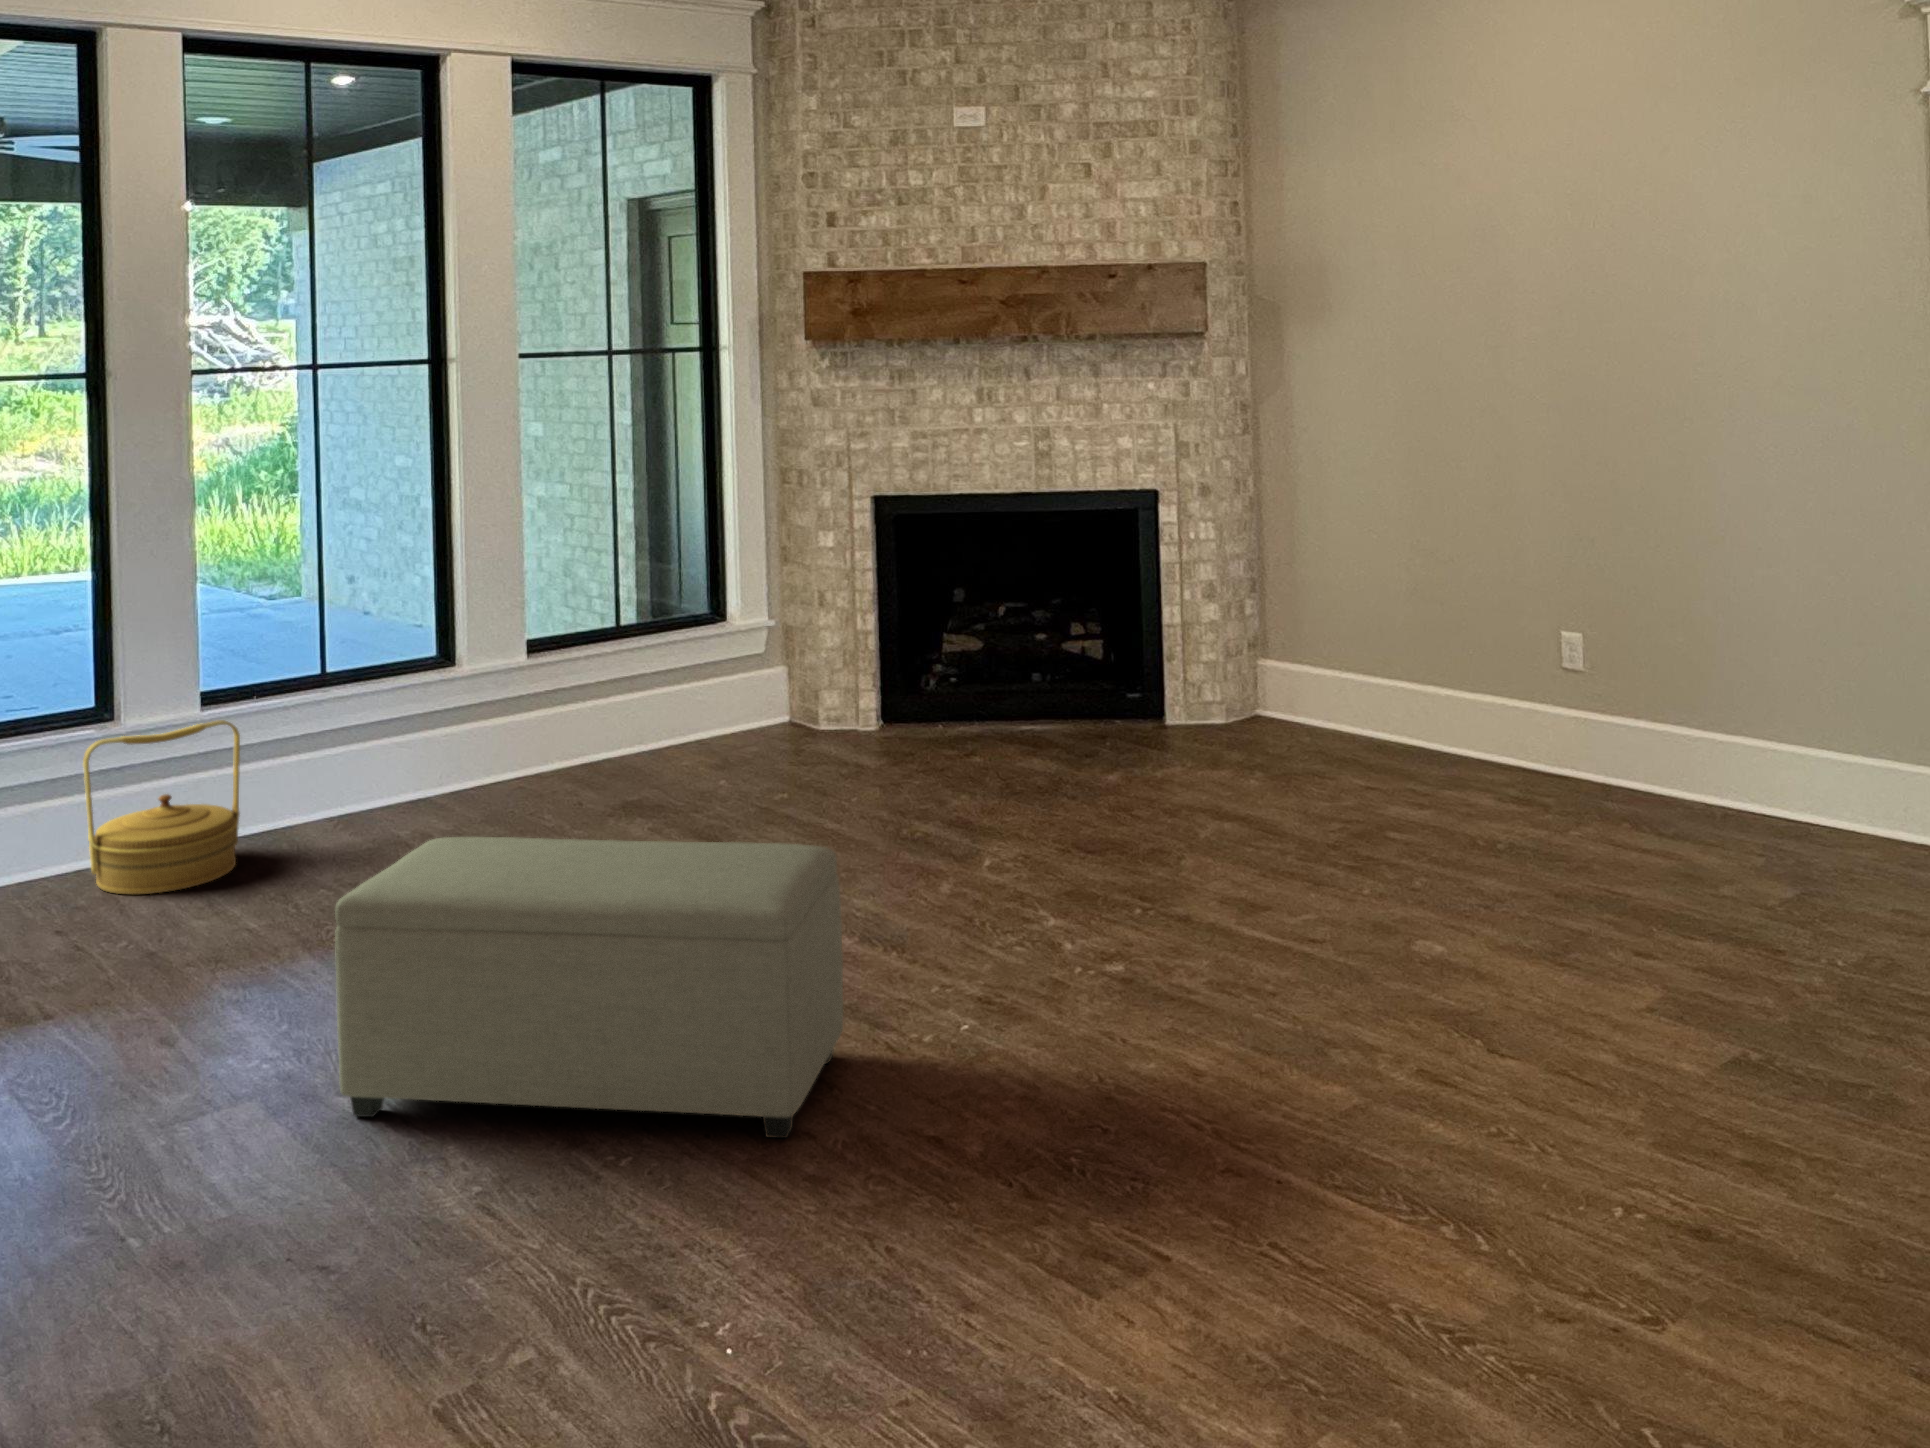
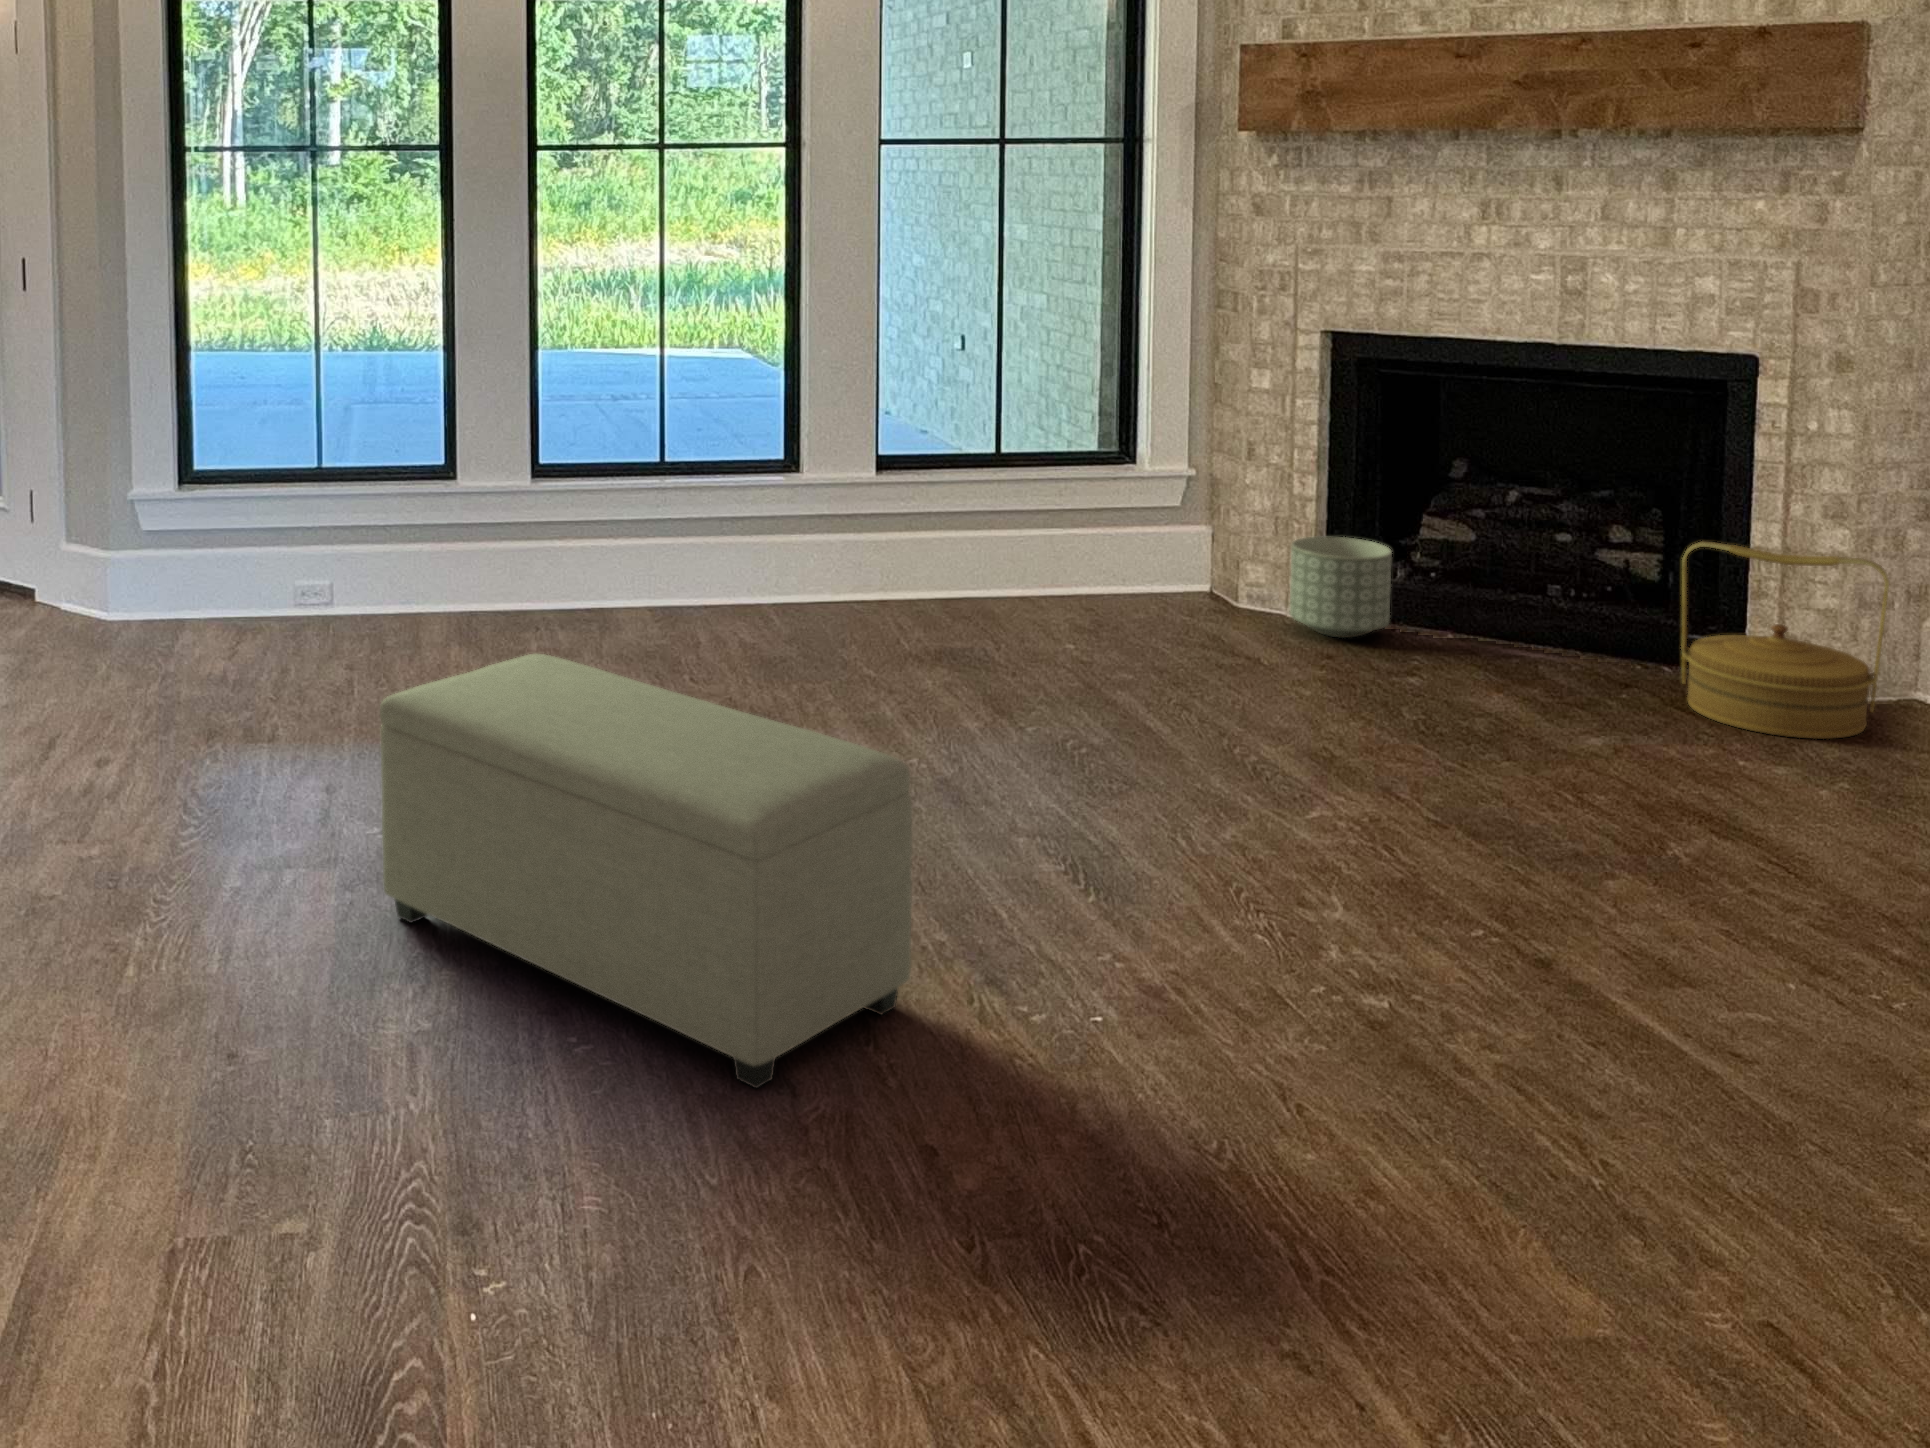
planter: none [866,658,940,738] -> present [1290,536,1392,638]
woven basket: present [83,720,240,895] -> present [1681,541,1889,739]

